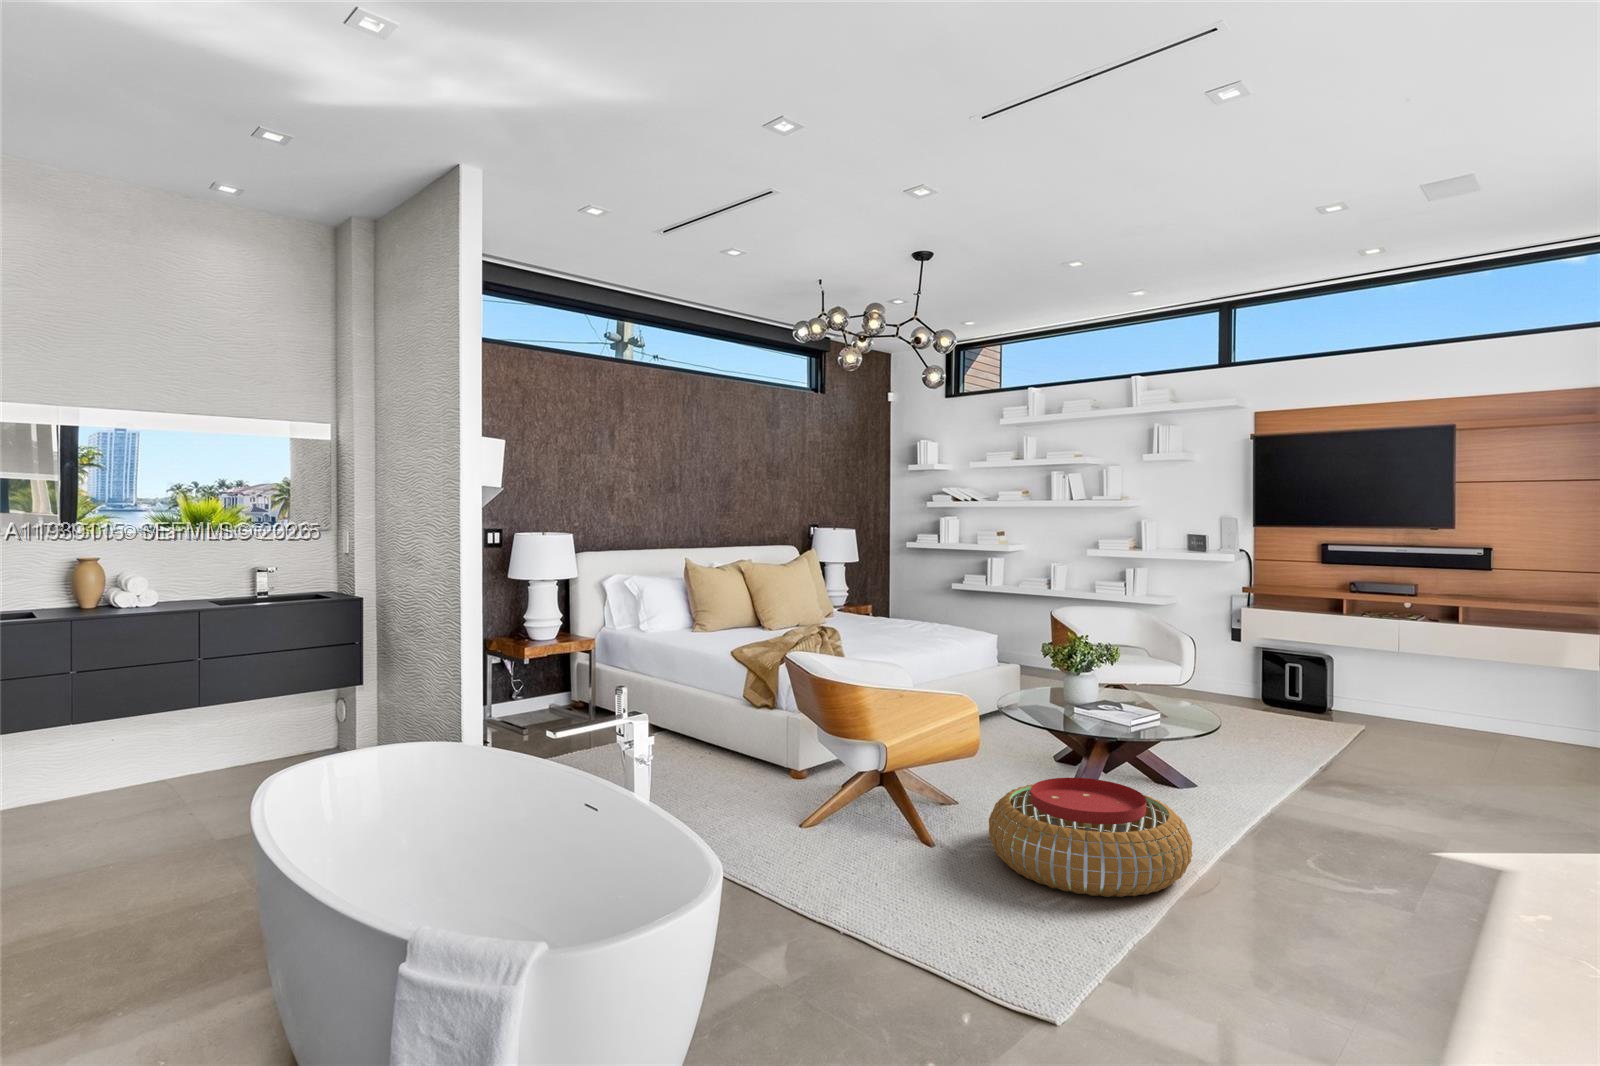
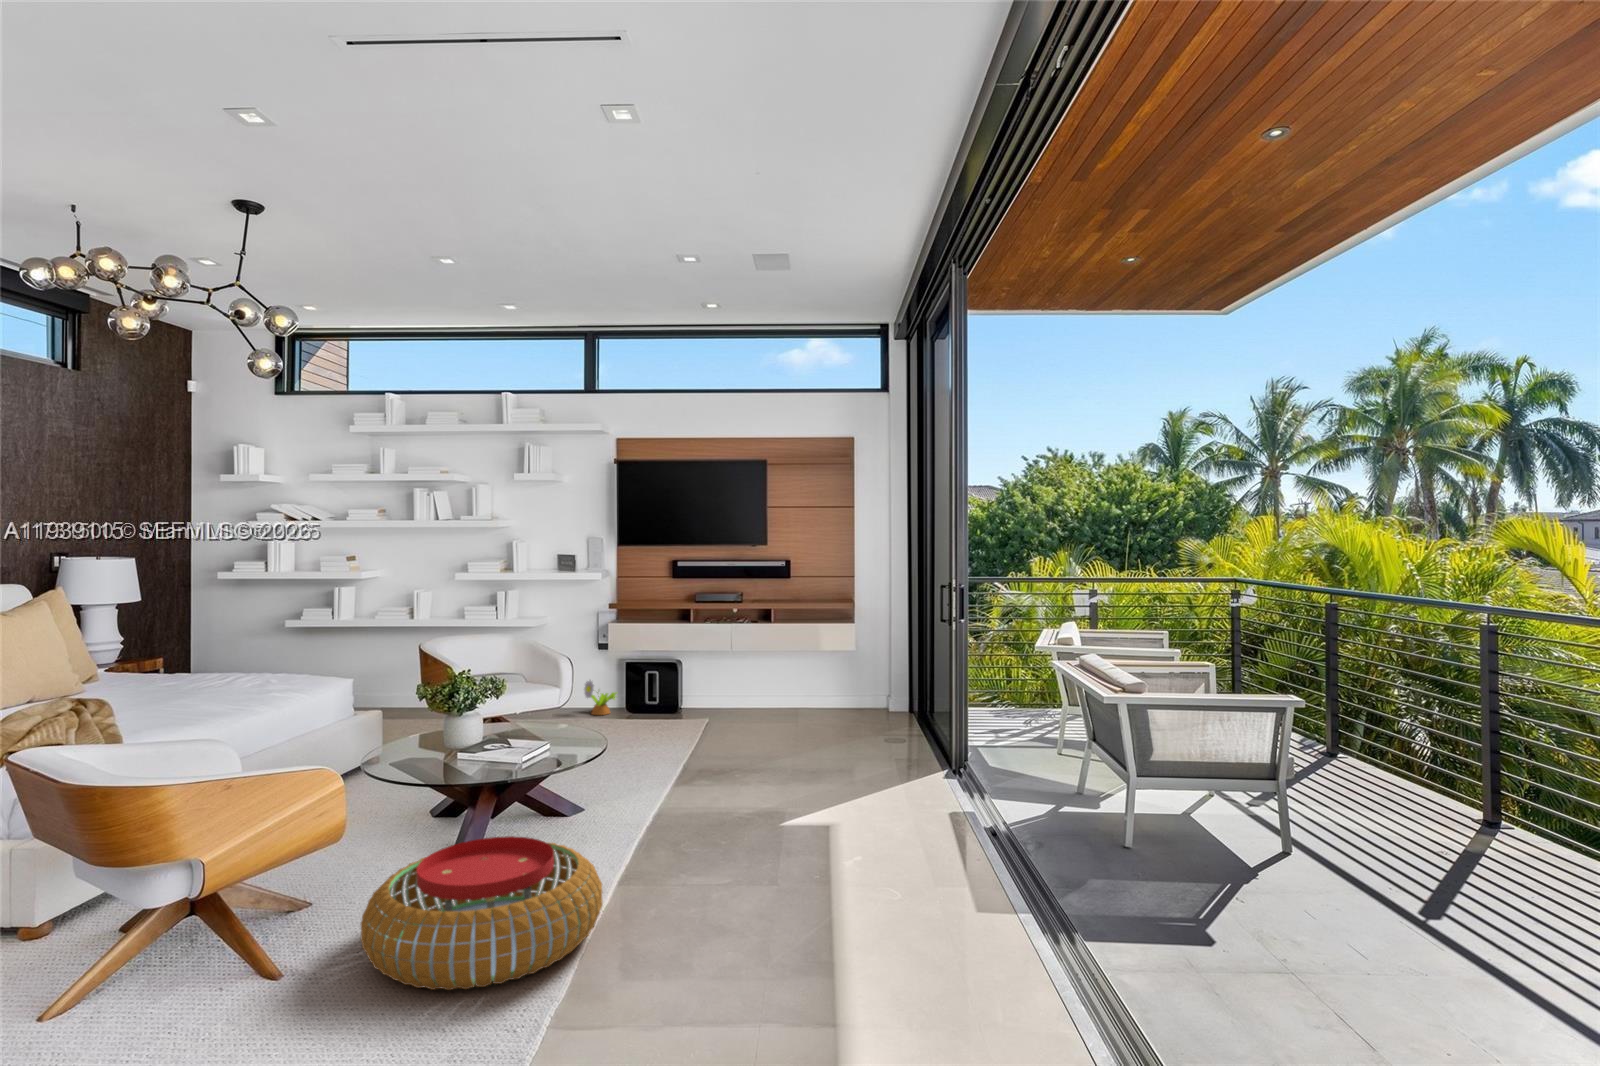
decorative plant: none [1214,663,1253,702] -> present [584,680,616,715]

